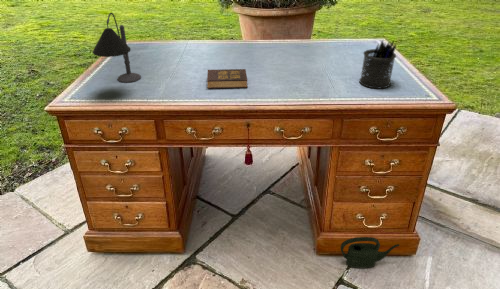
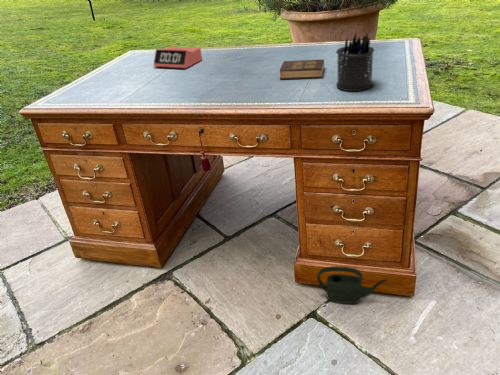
desk lamp: present [93,13,141,83] -> none [56,18,119,89]
alarm clock: none [165,39,210,62] -> present [154,46,202,68]
hardback book: present [207,69,247,89] -> present [280,59,324,79]

